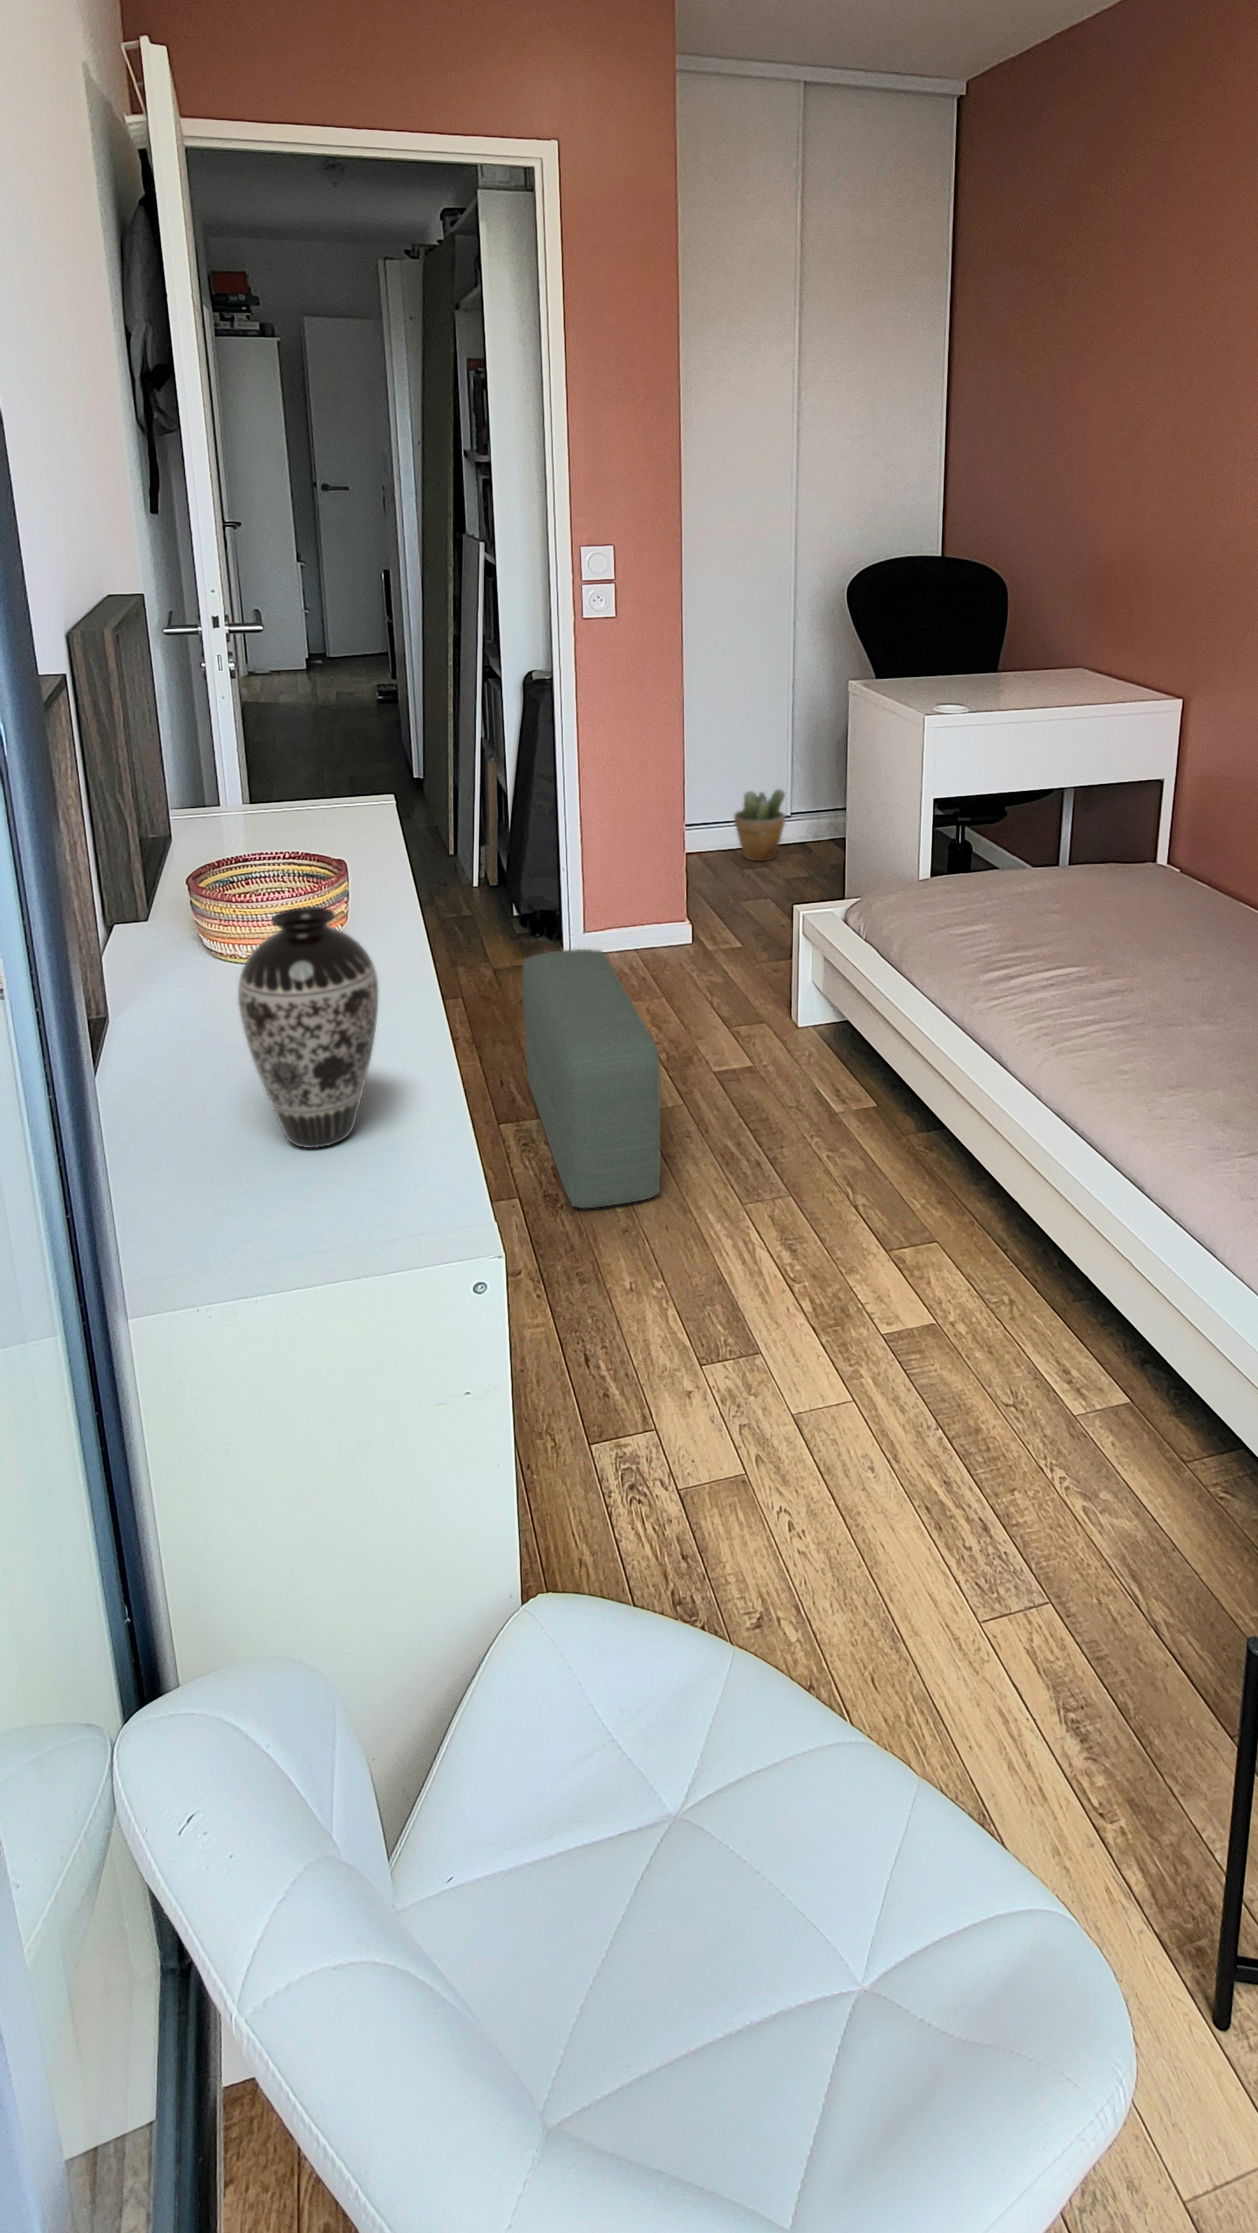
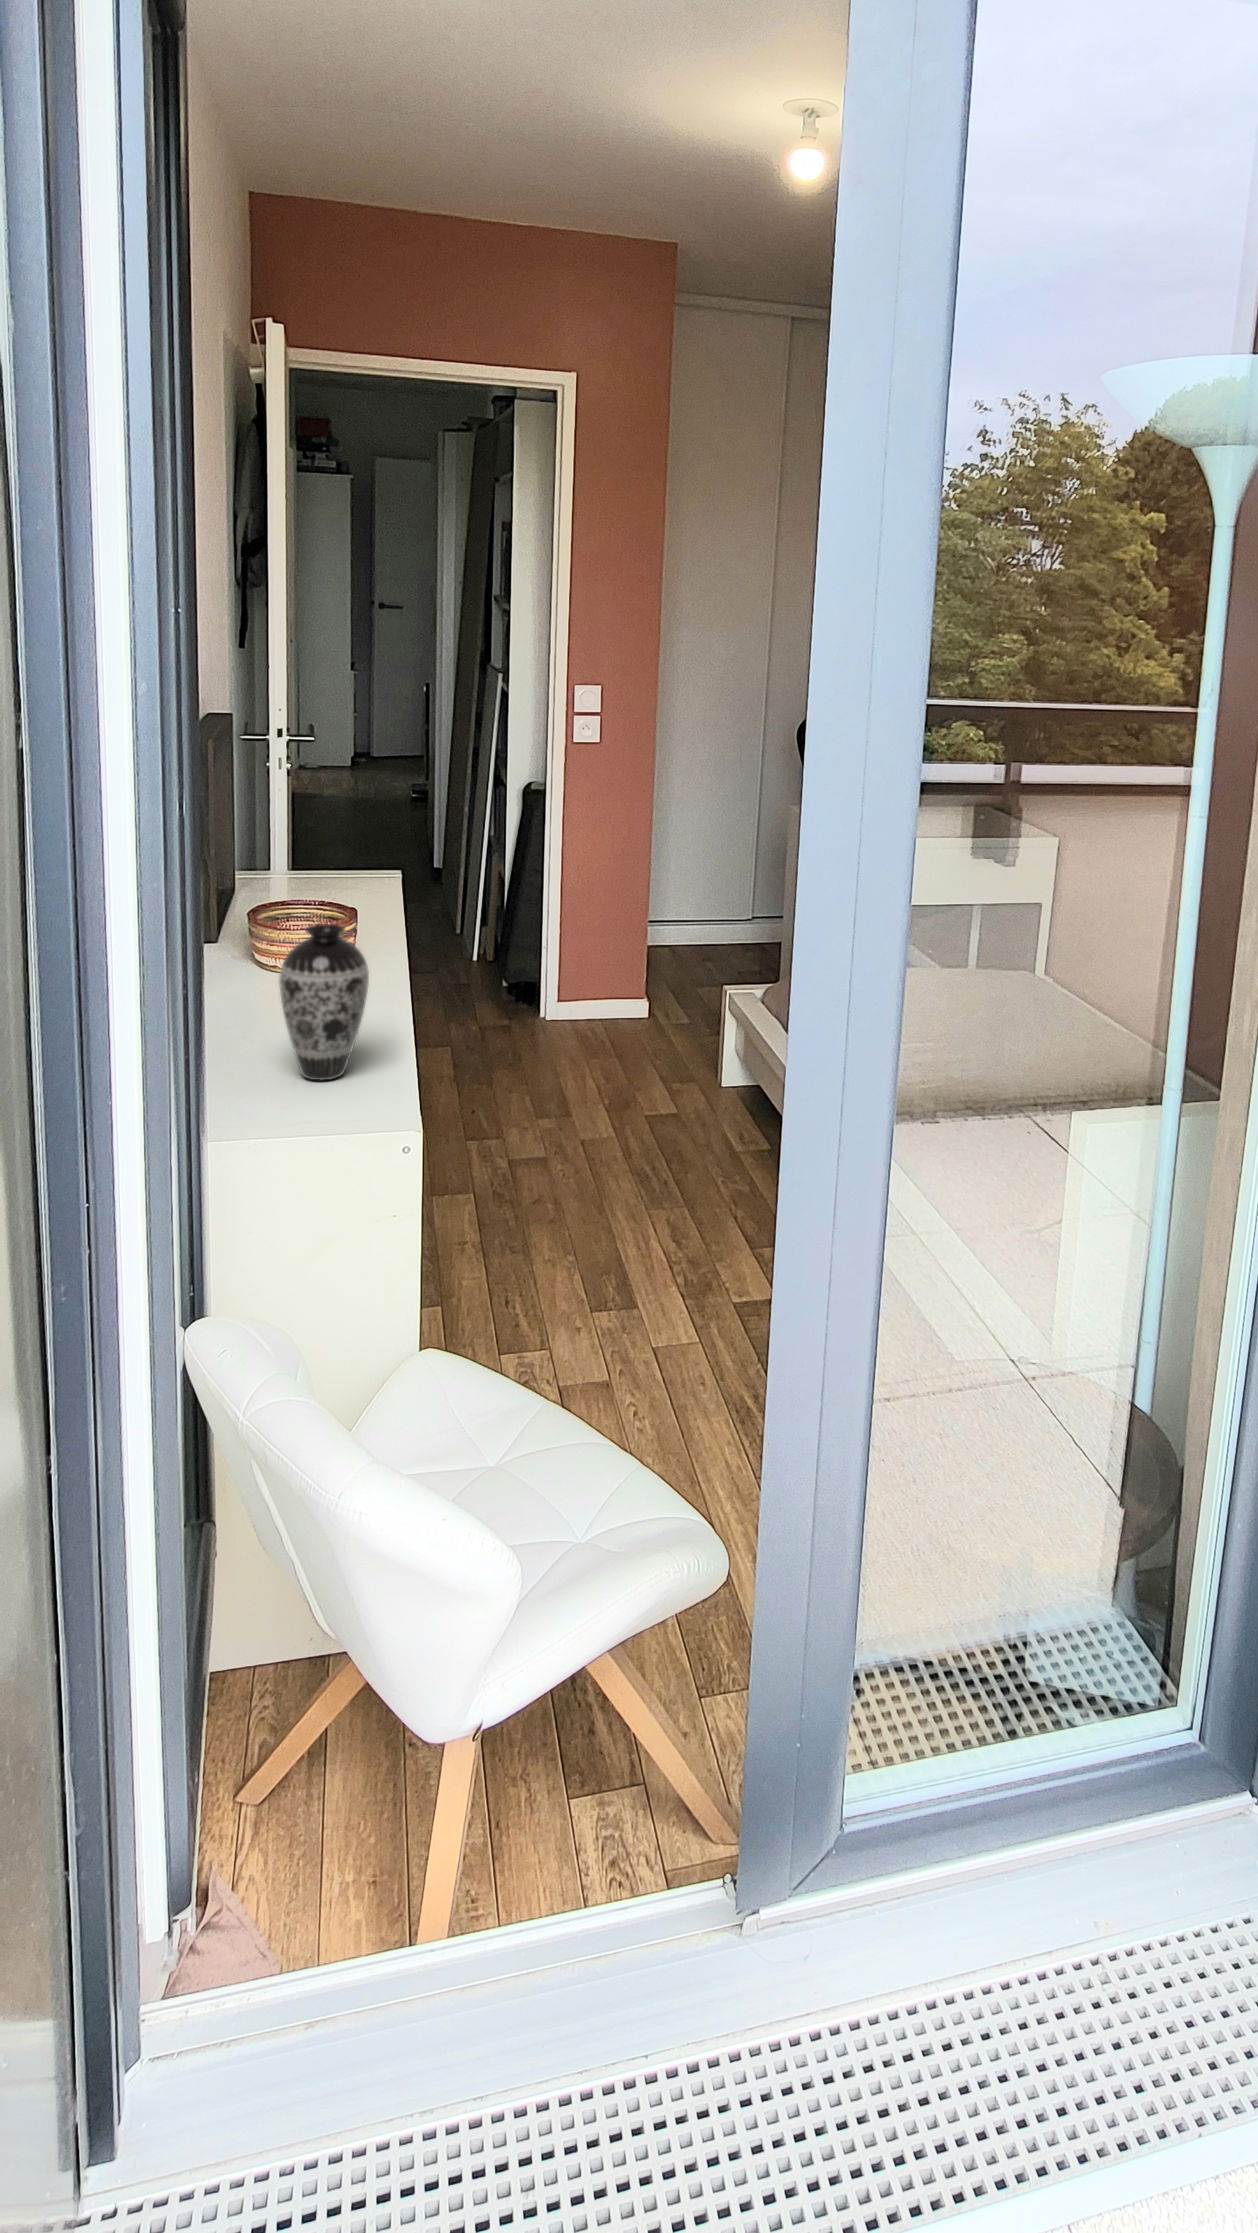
potted plant: present [734,789,785,861] -> none [700,896,745,957]
pouf: present [522,949,661,1208] -> none [492,1006,589,1202]

